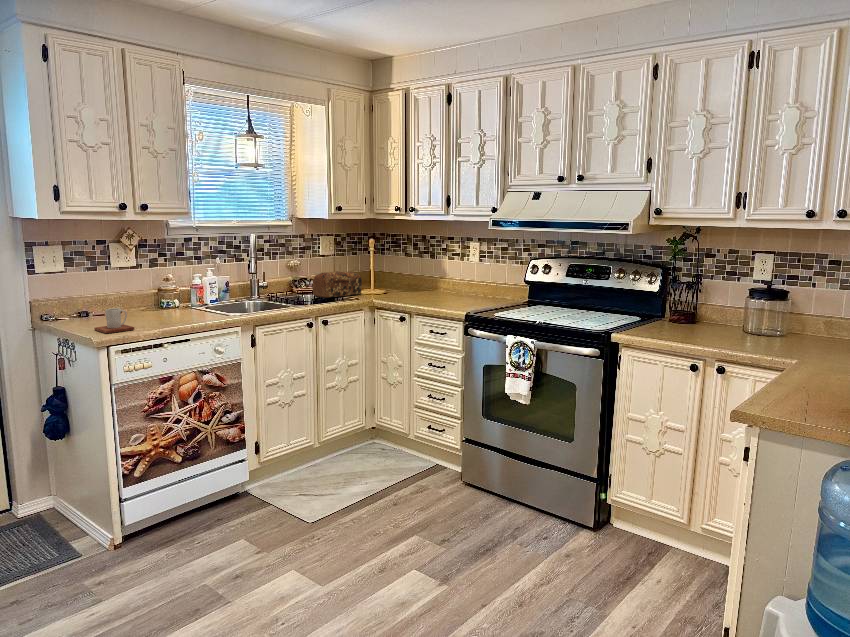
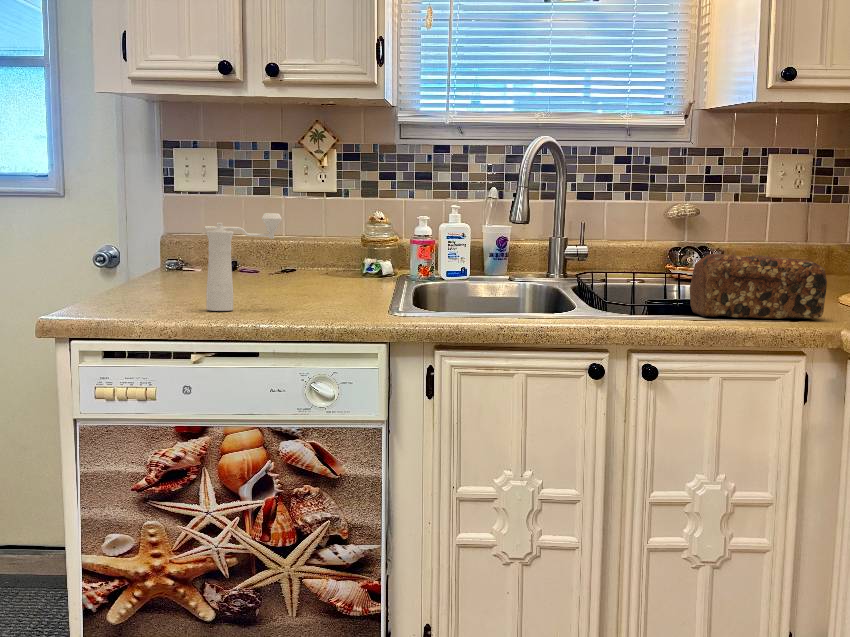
pepper mill: none [133,273,164,324] -> present [205,213,282,311]
mug: present [94,308,134,333] -> none [99,270,172,315]

